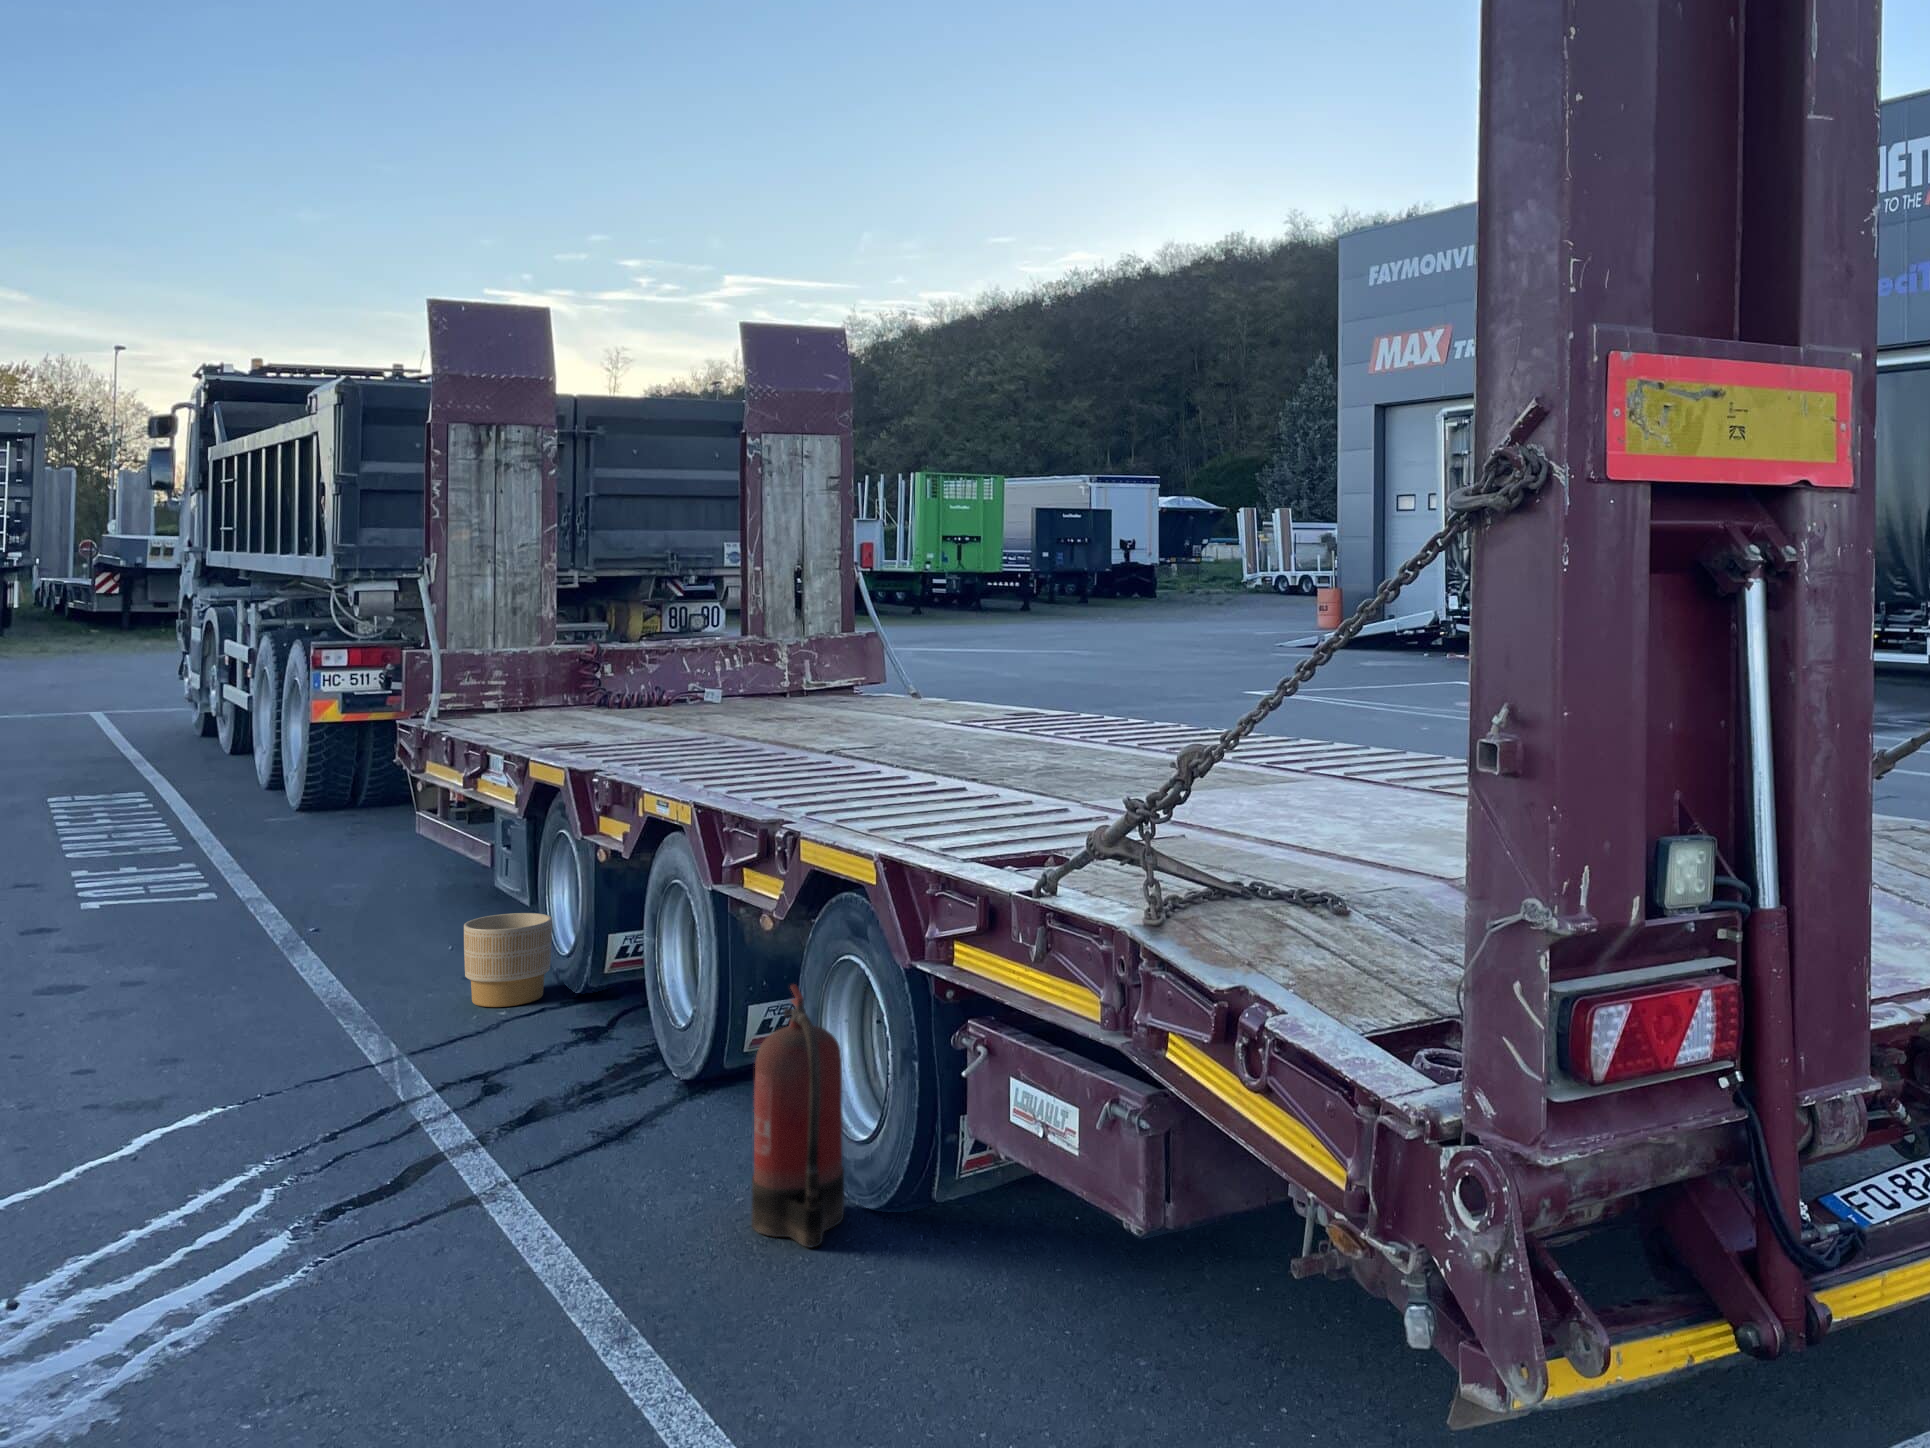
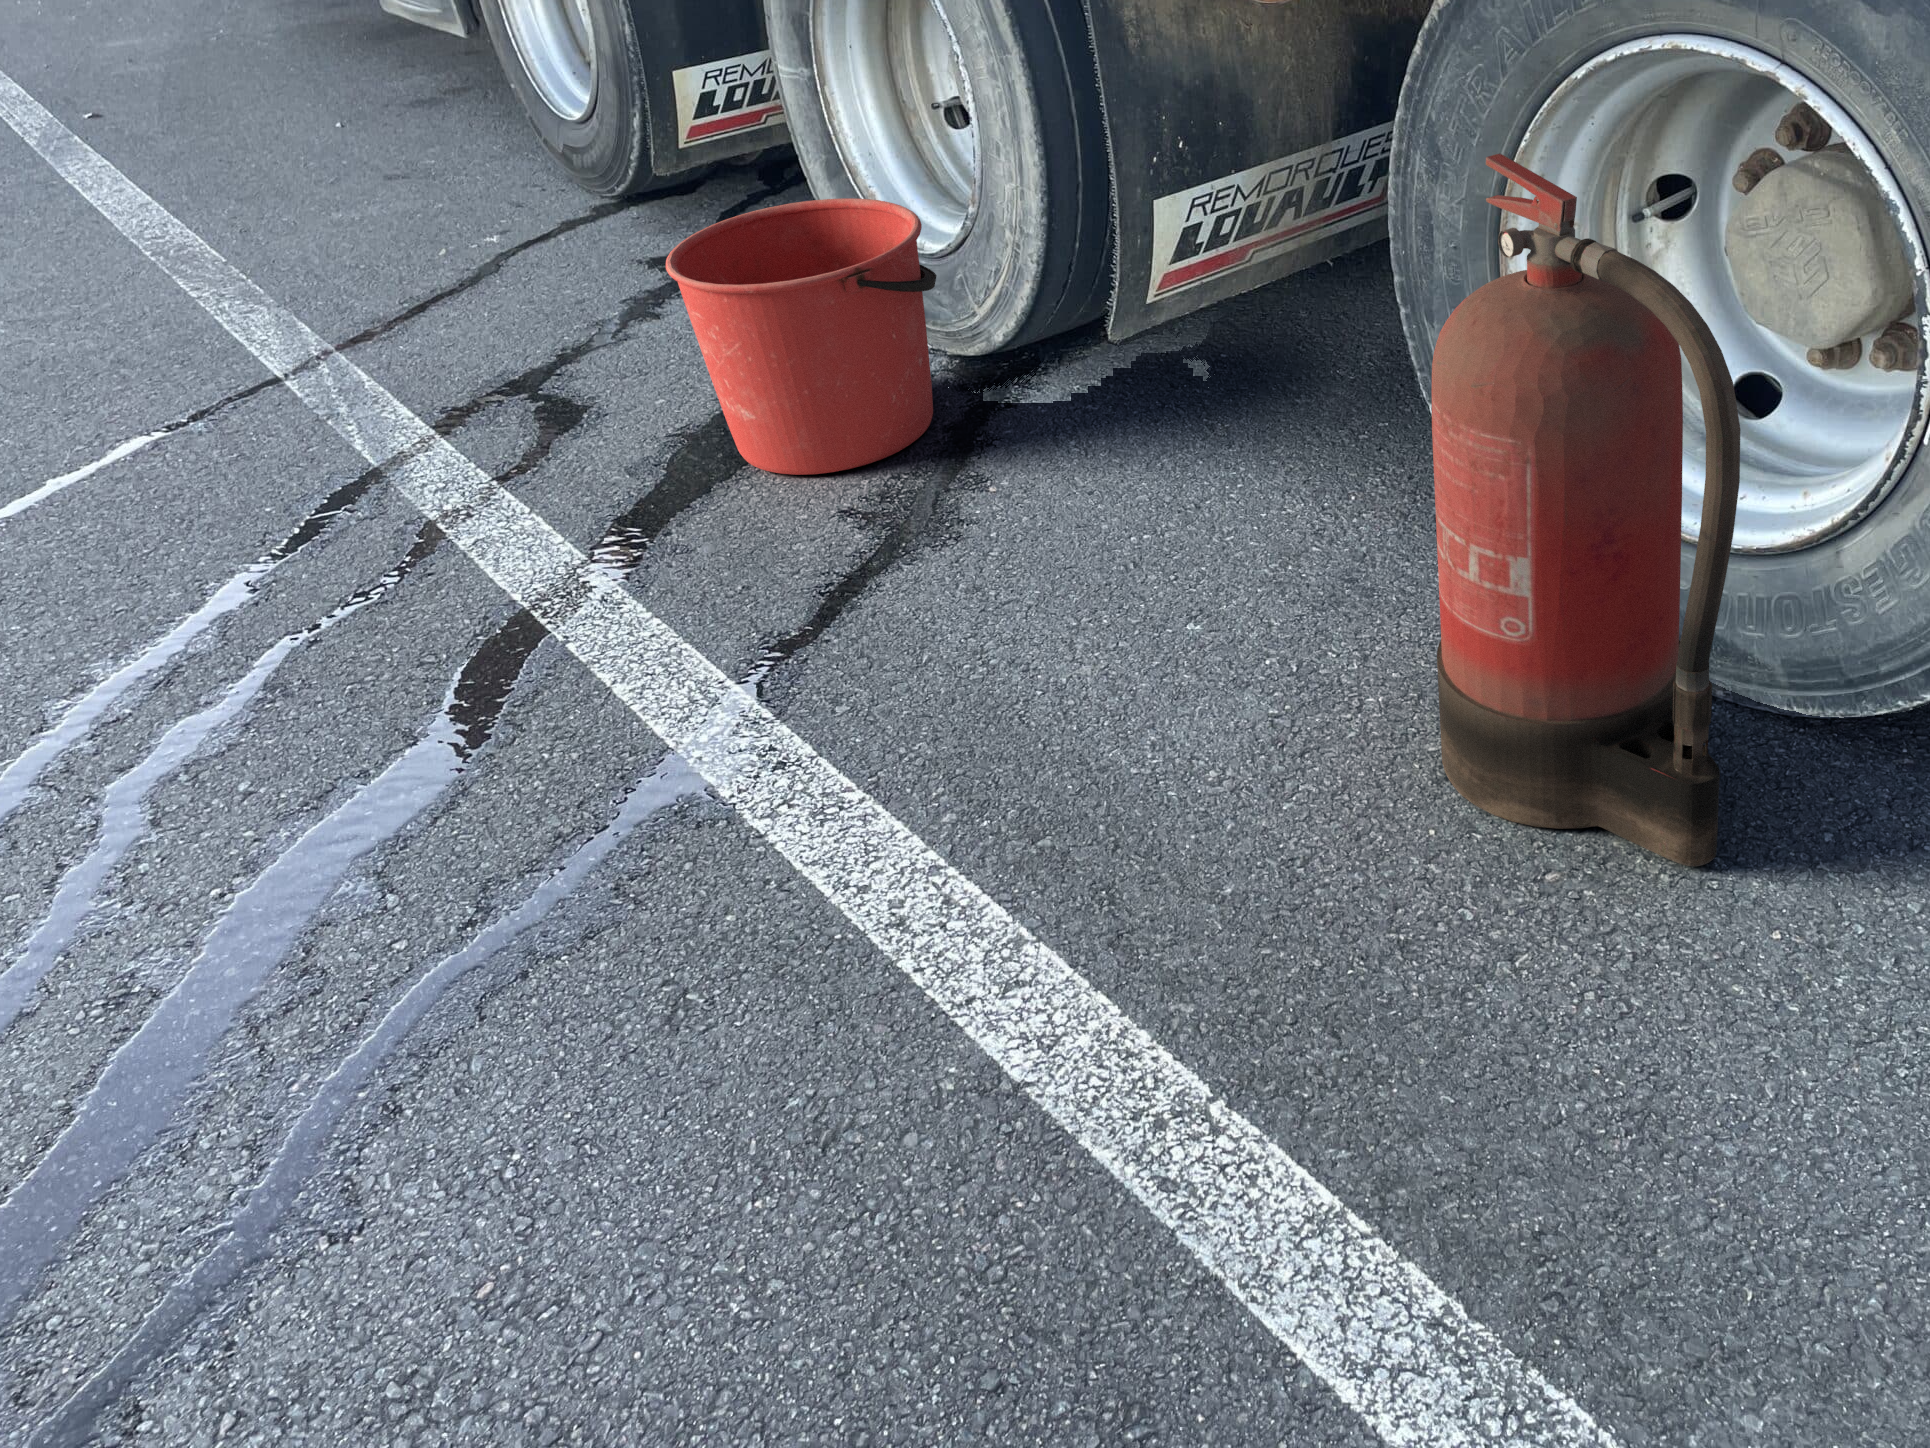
planter: present [464,913,552,1007] -> none [366,46,554,228]
bucket: none [554,997,673,1119] -> present [666,198,937,475]

